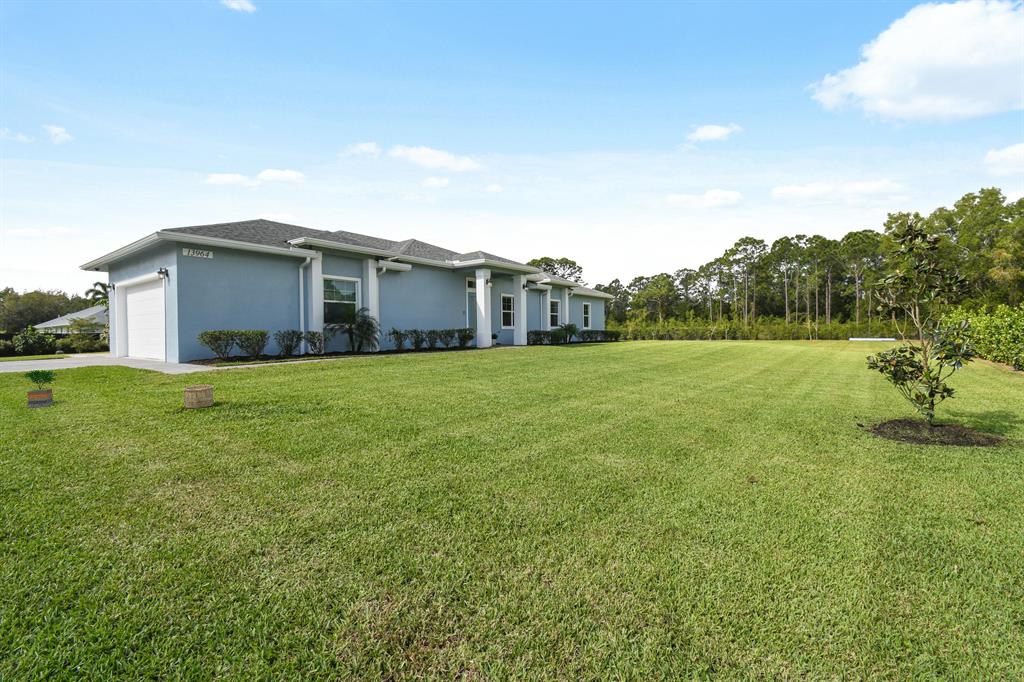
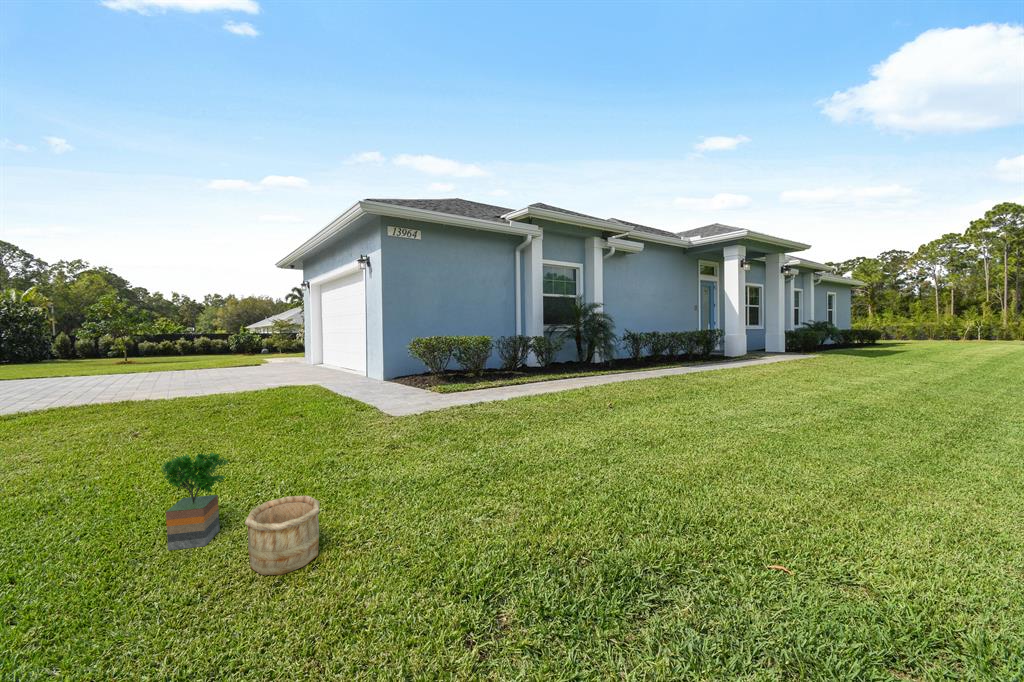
wooden bucket: present [183,385,214,408] -> present [245,496,320,575]

